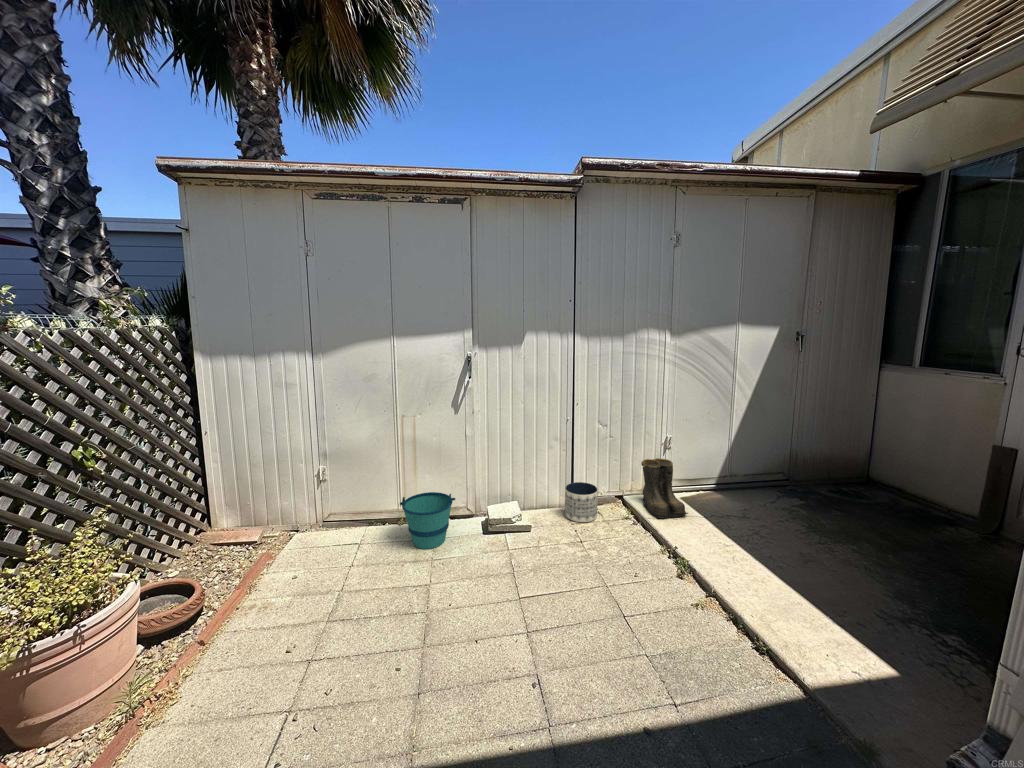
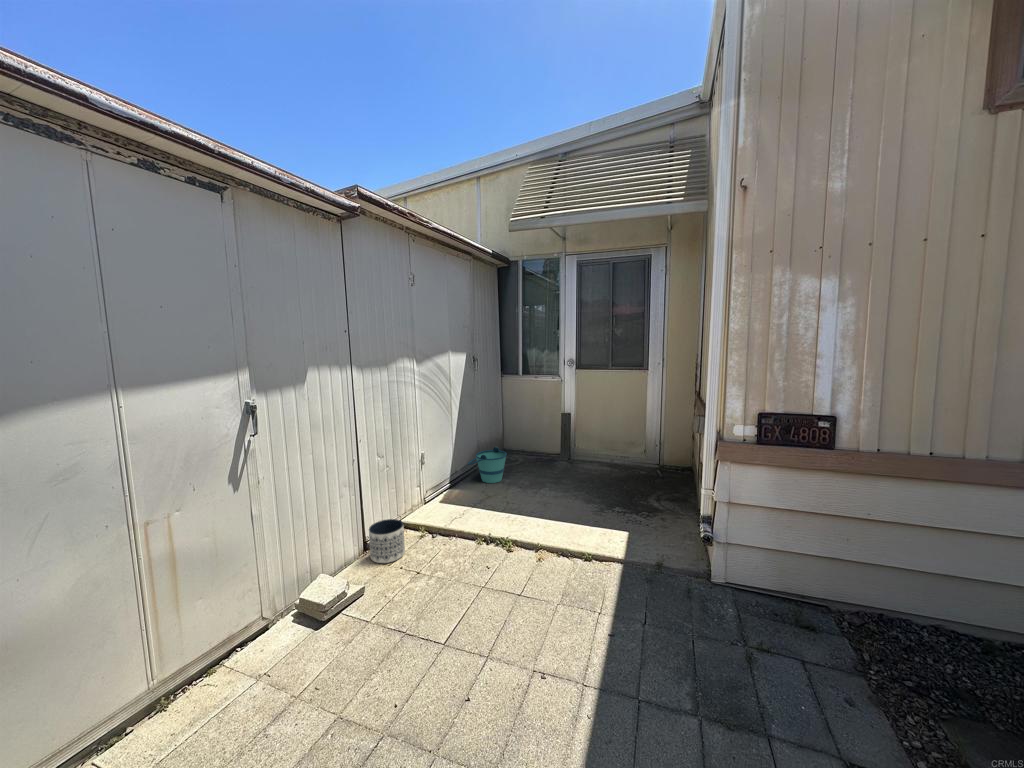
boots: present [641,458,688,518] -> none [414,473,463,523]
bucket: present [400,492,455,549] -> present [468,447,507,483]

